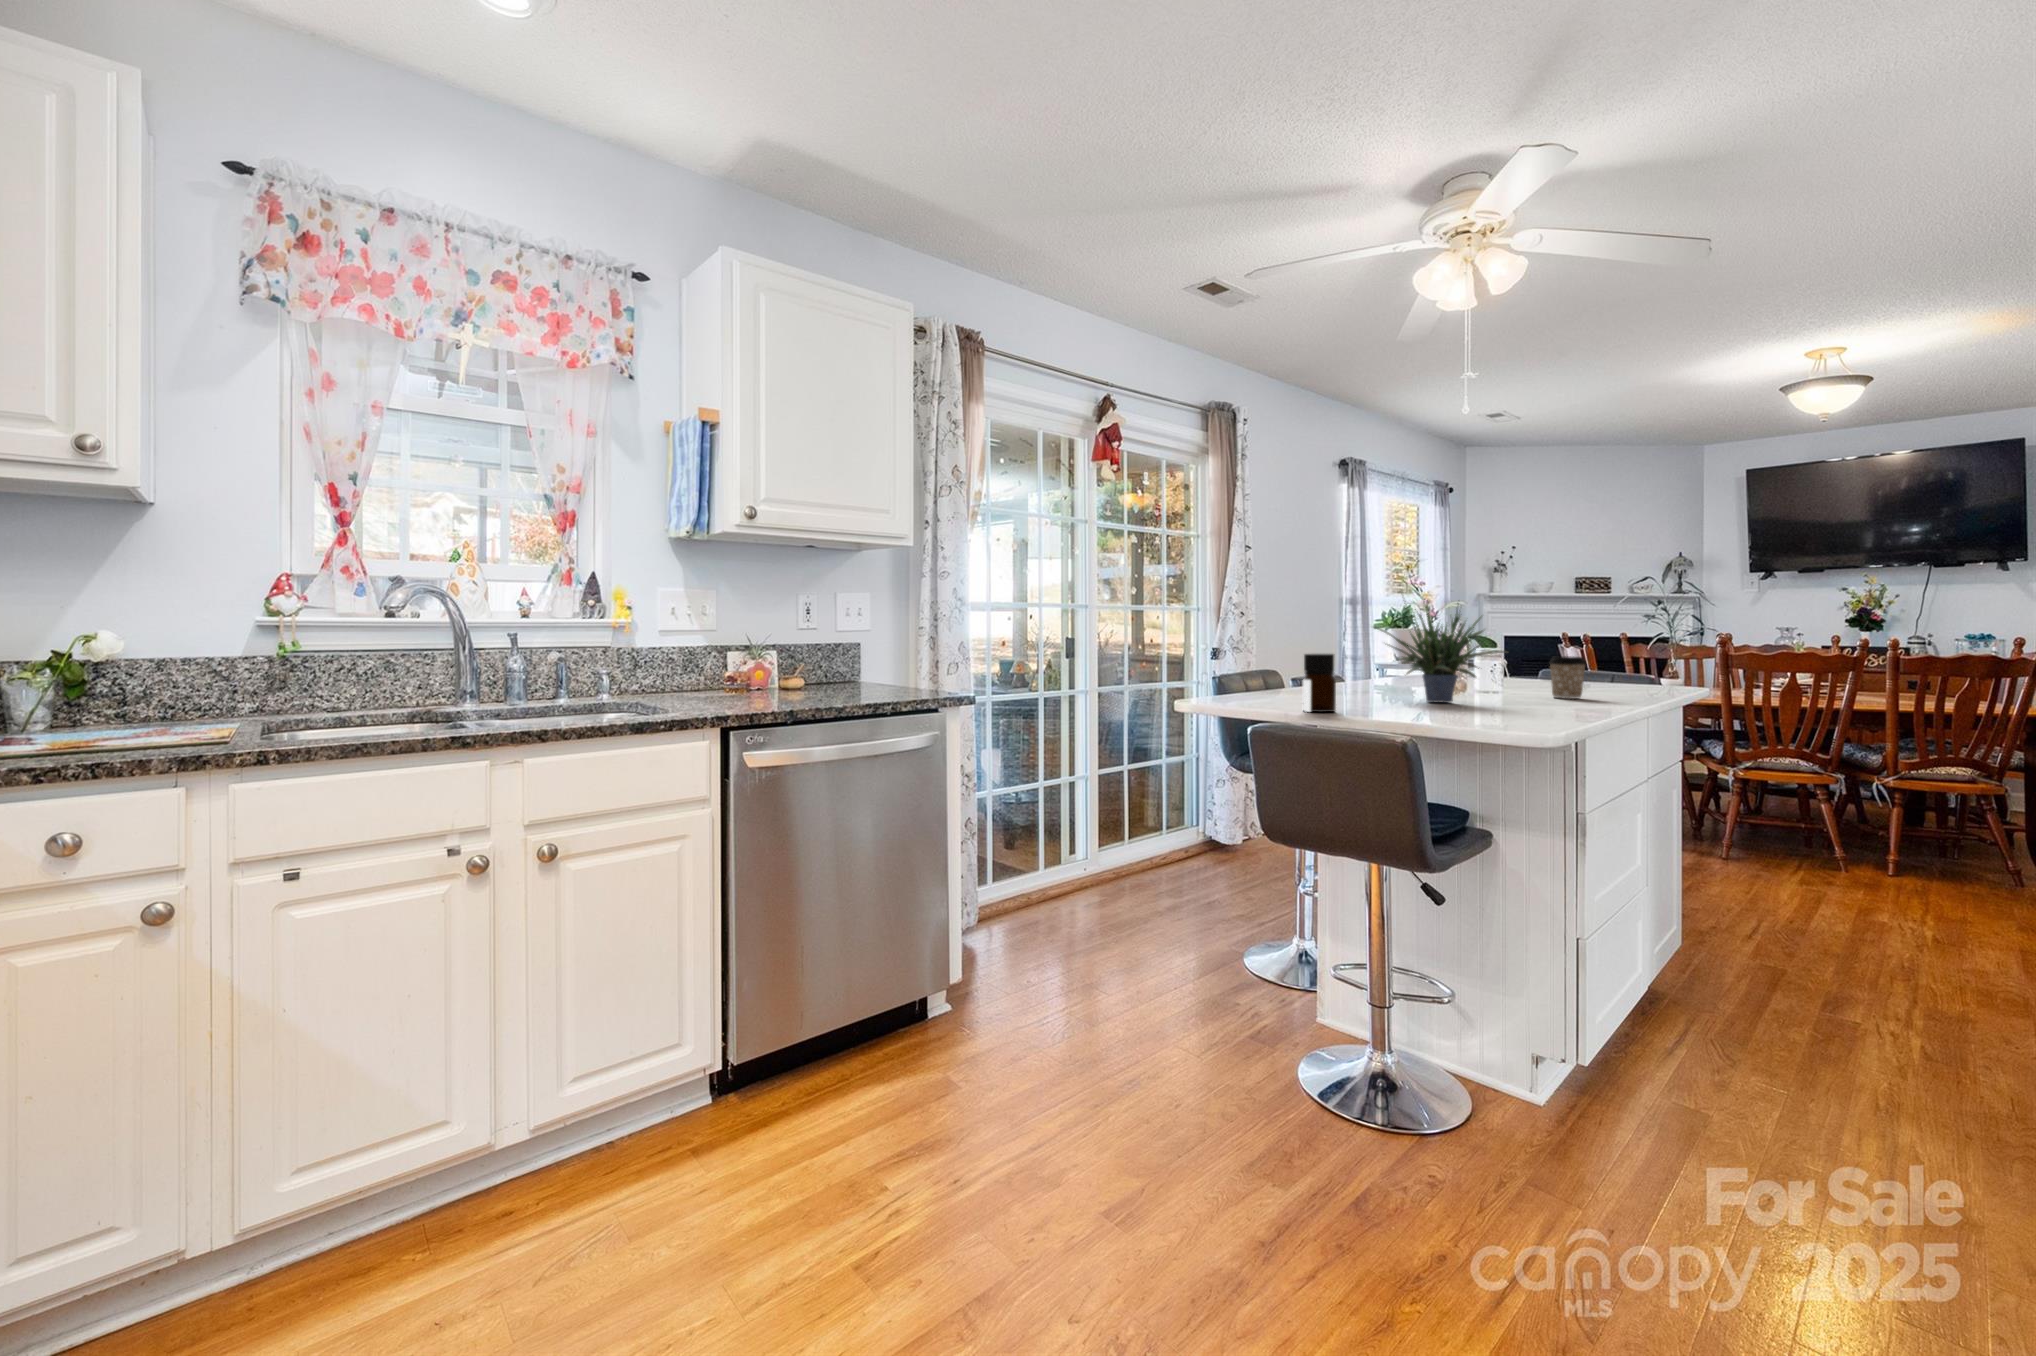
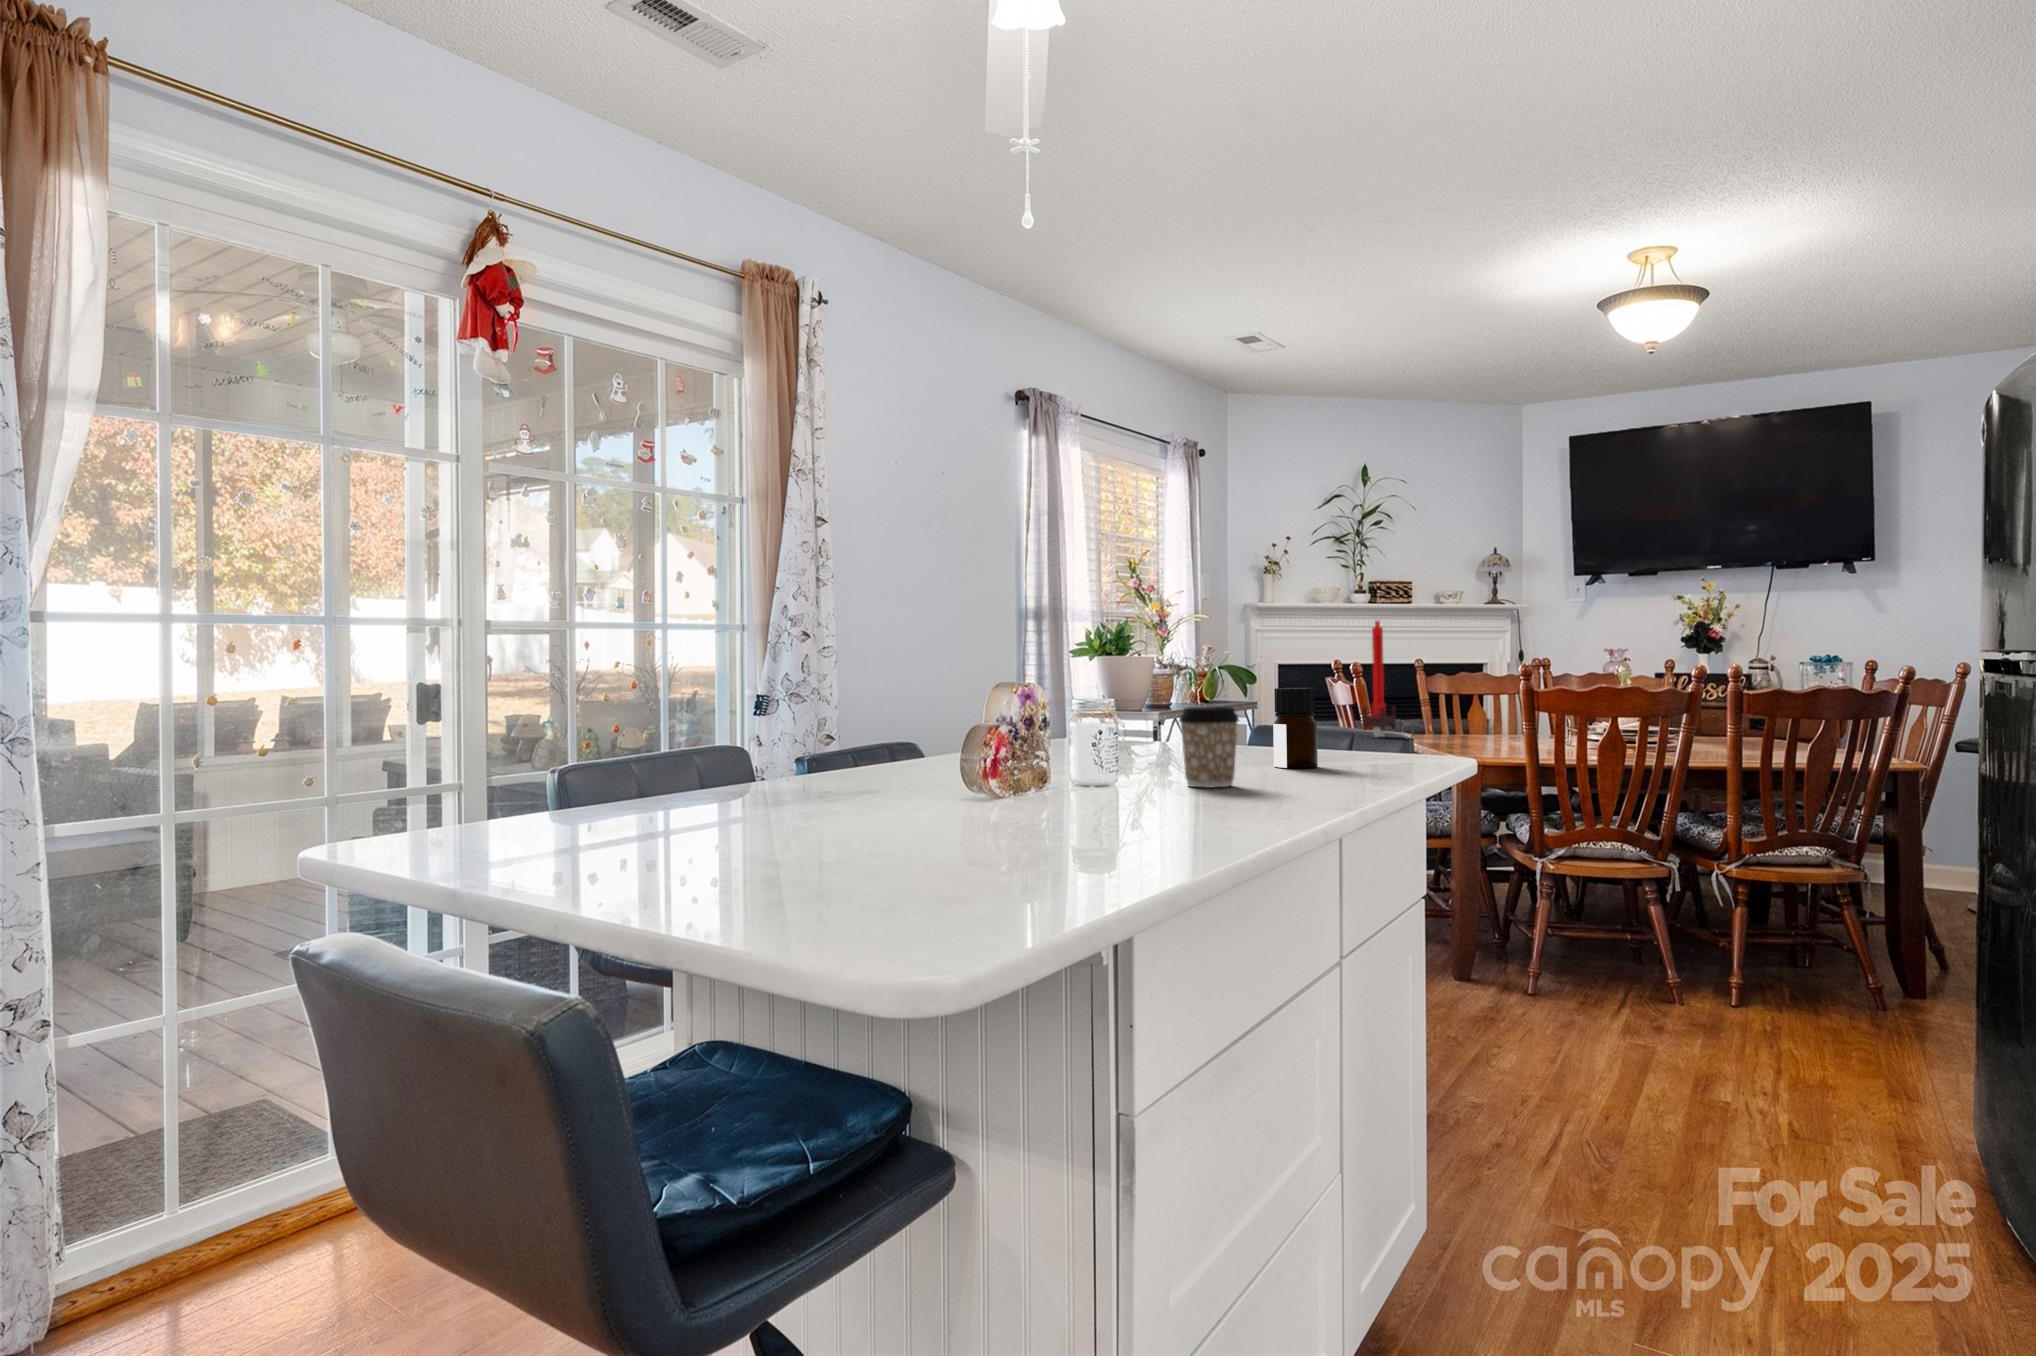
potted plant: present [1376,609,1506,703] -> none [797,570,1072,810]
candle: none [1621,609,1645,681] -> present [1362,621,1396,737]
bottle: present [1303,654,1336,712] -> present [1273,688,1318,768]

